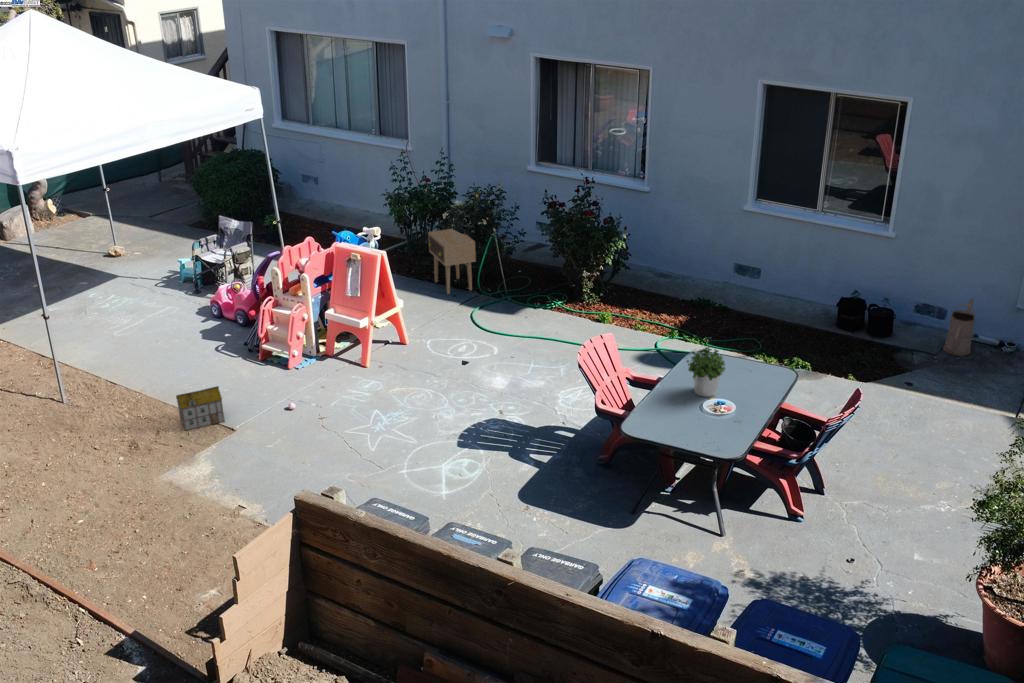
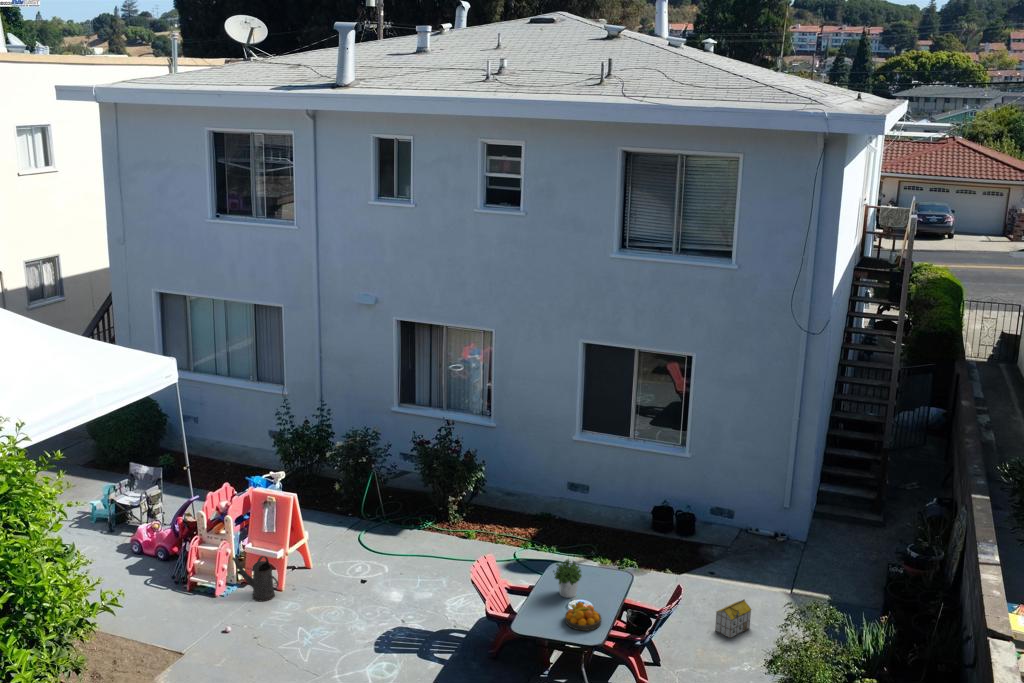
side table: present [428,229,476,294] -> none [317,464,360,521]
watering can: present [943,299,975,356] -> present [232,556,278,601]
toy house: present [176,386,224,430] -> present [715,600,751,638]
fruit bowl: none [695,403,745,440] -> present [565,602,601,631]

